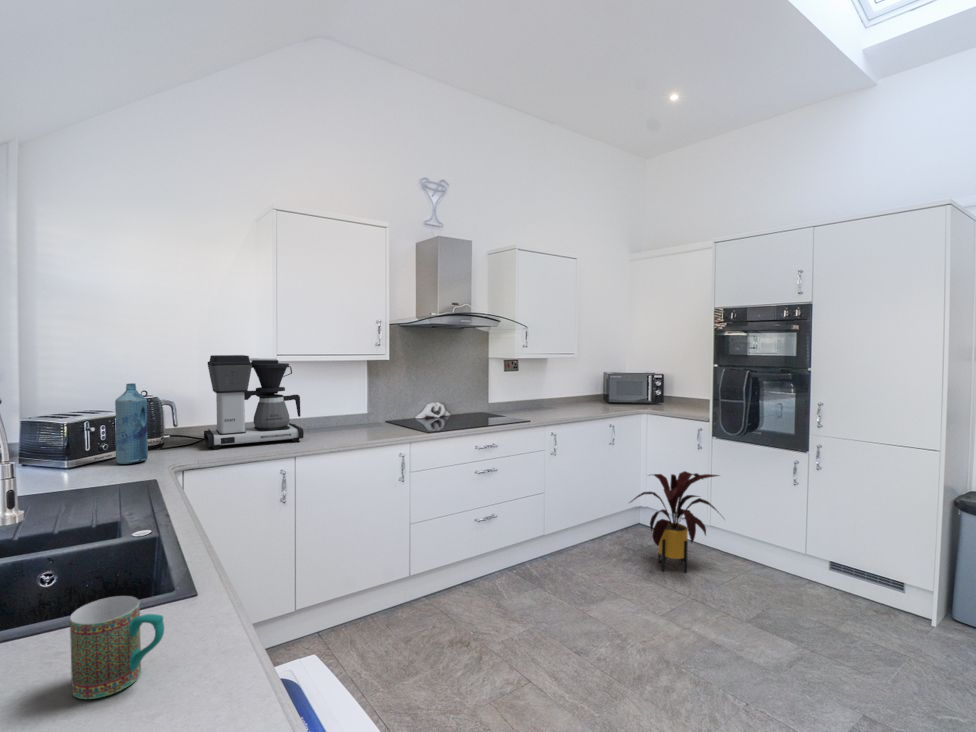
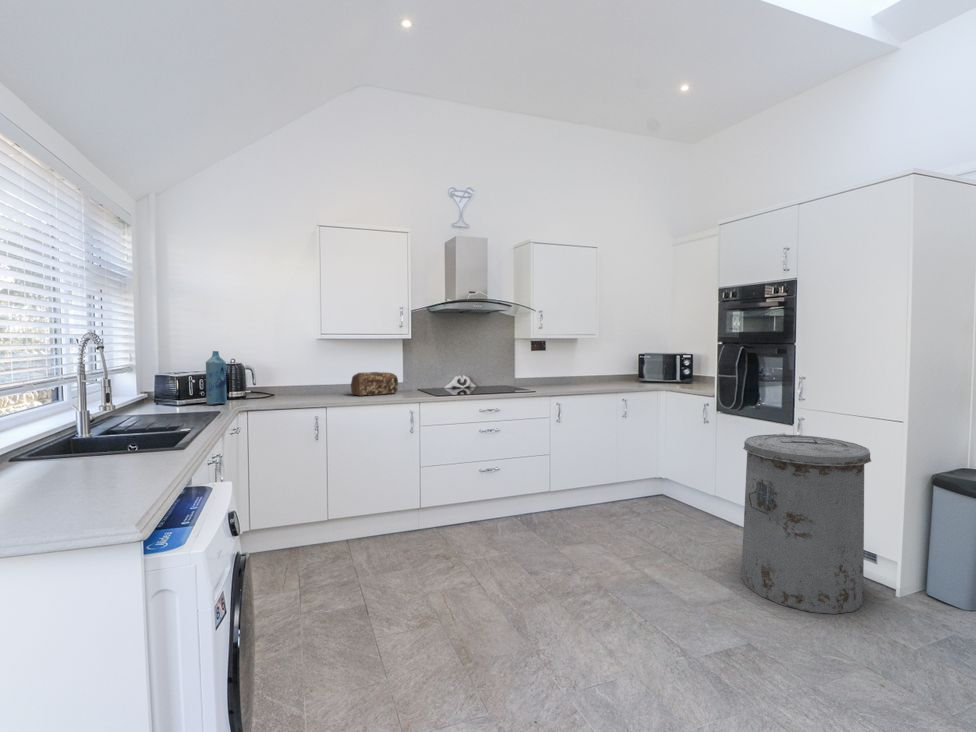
coffee maker: present [204,355,304,449] -> none [270,334,339,400]
bread loaf: none [311,403,372,437] -> present [351,372,398,396]
trash can: none [783,465,924,658] -> present [741,434,871,614]
house plant: present [631,471,719,573] -> none [624,442,715,533]
mug: present [70,596,164,699] -> none [85,434,125,475]

